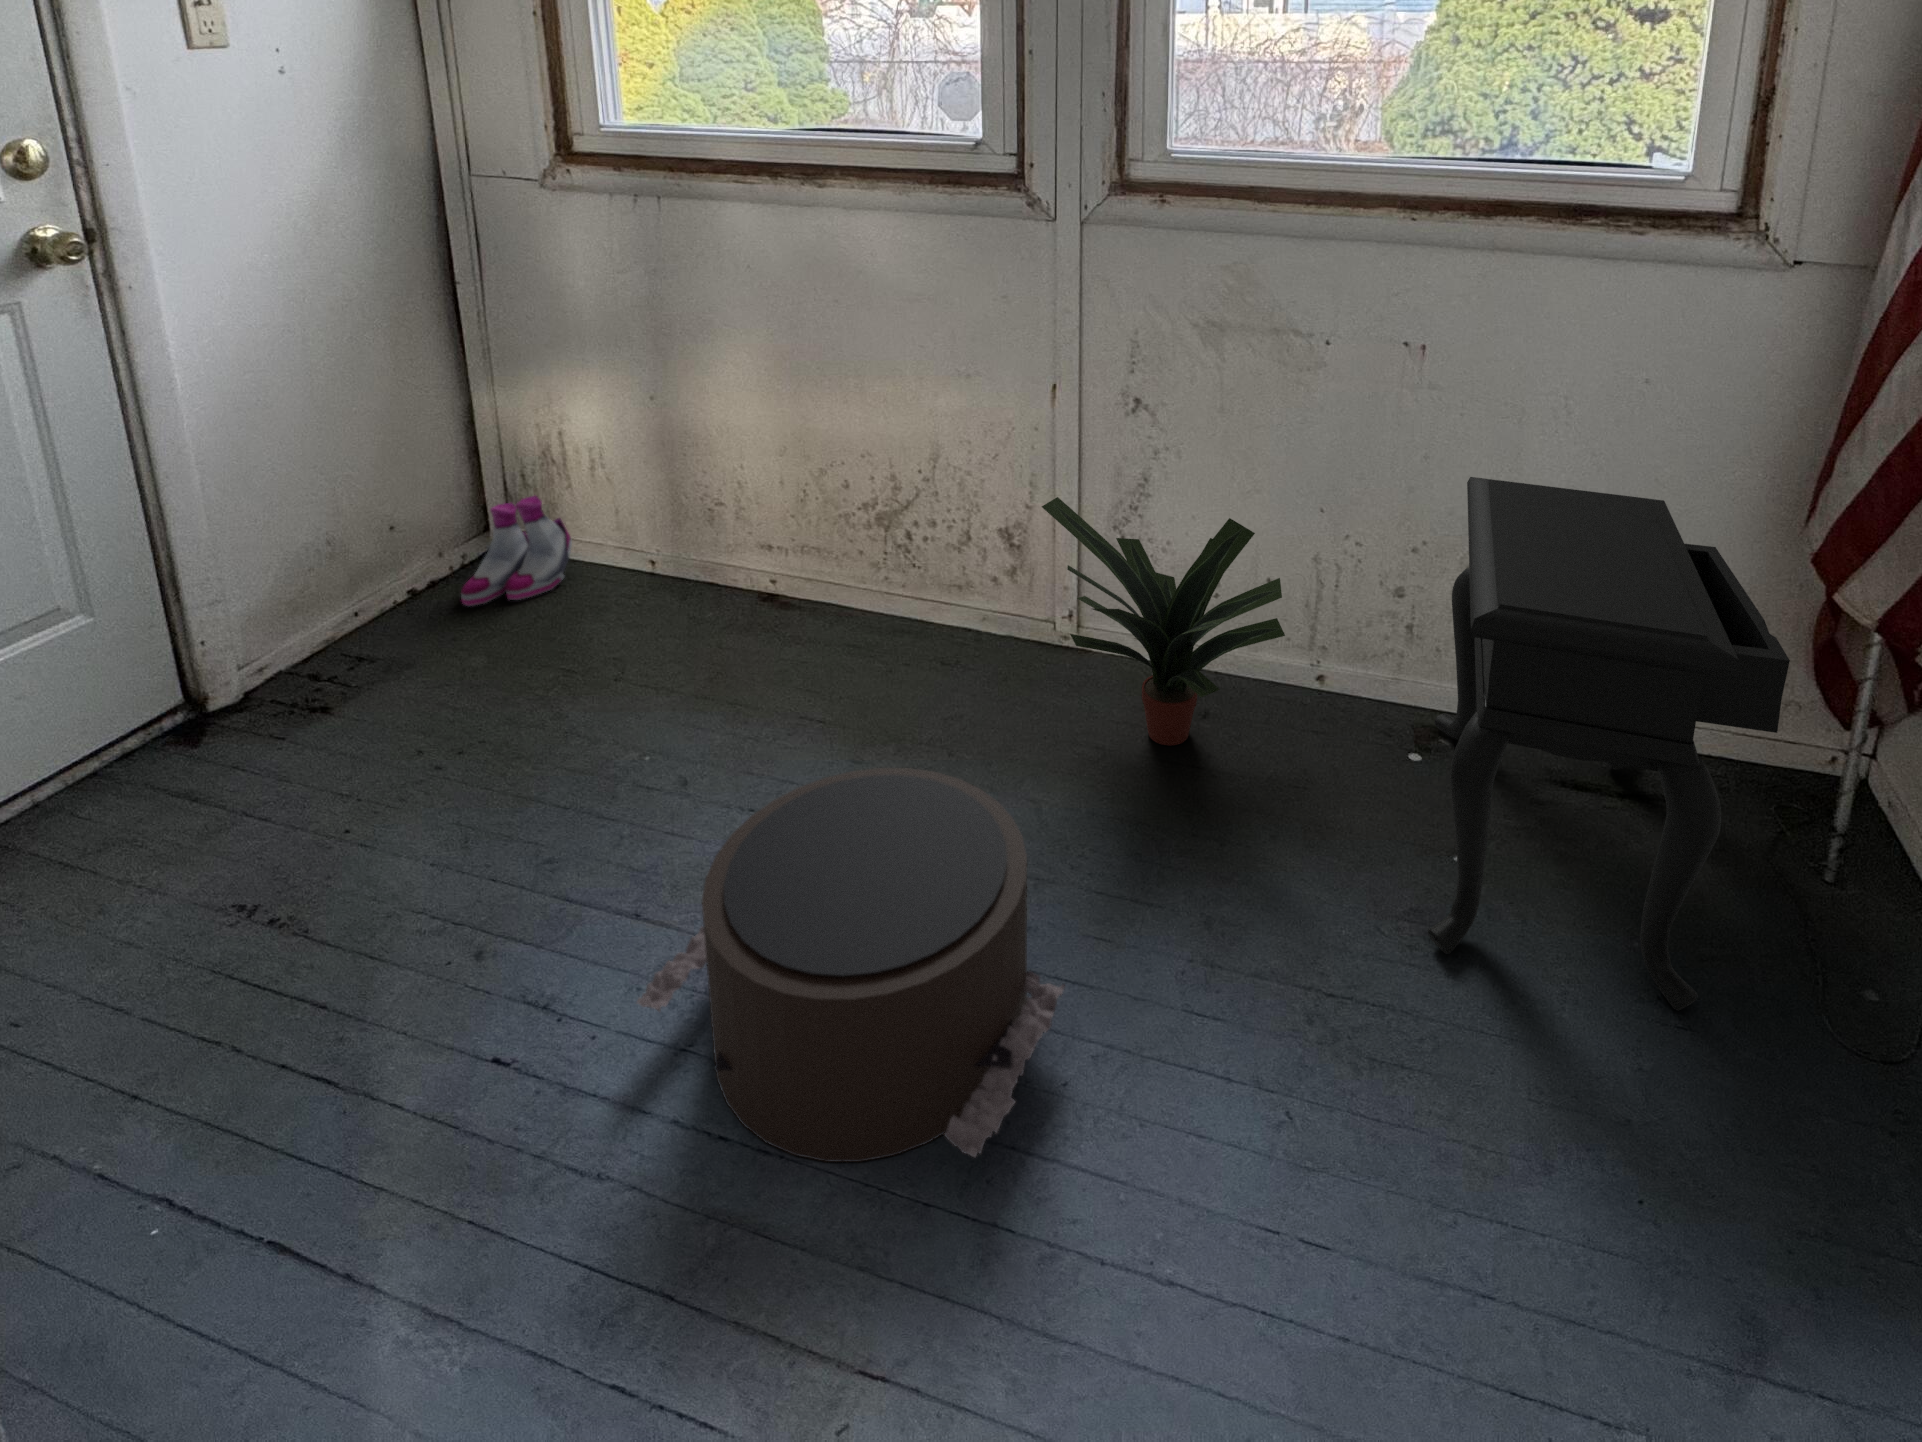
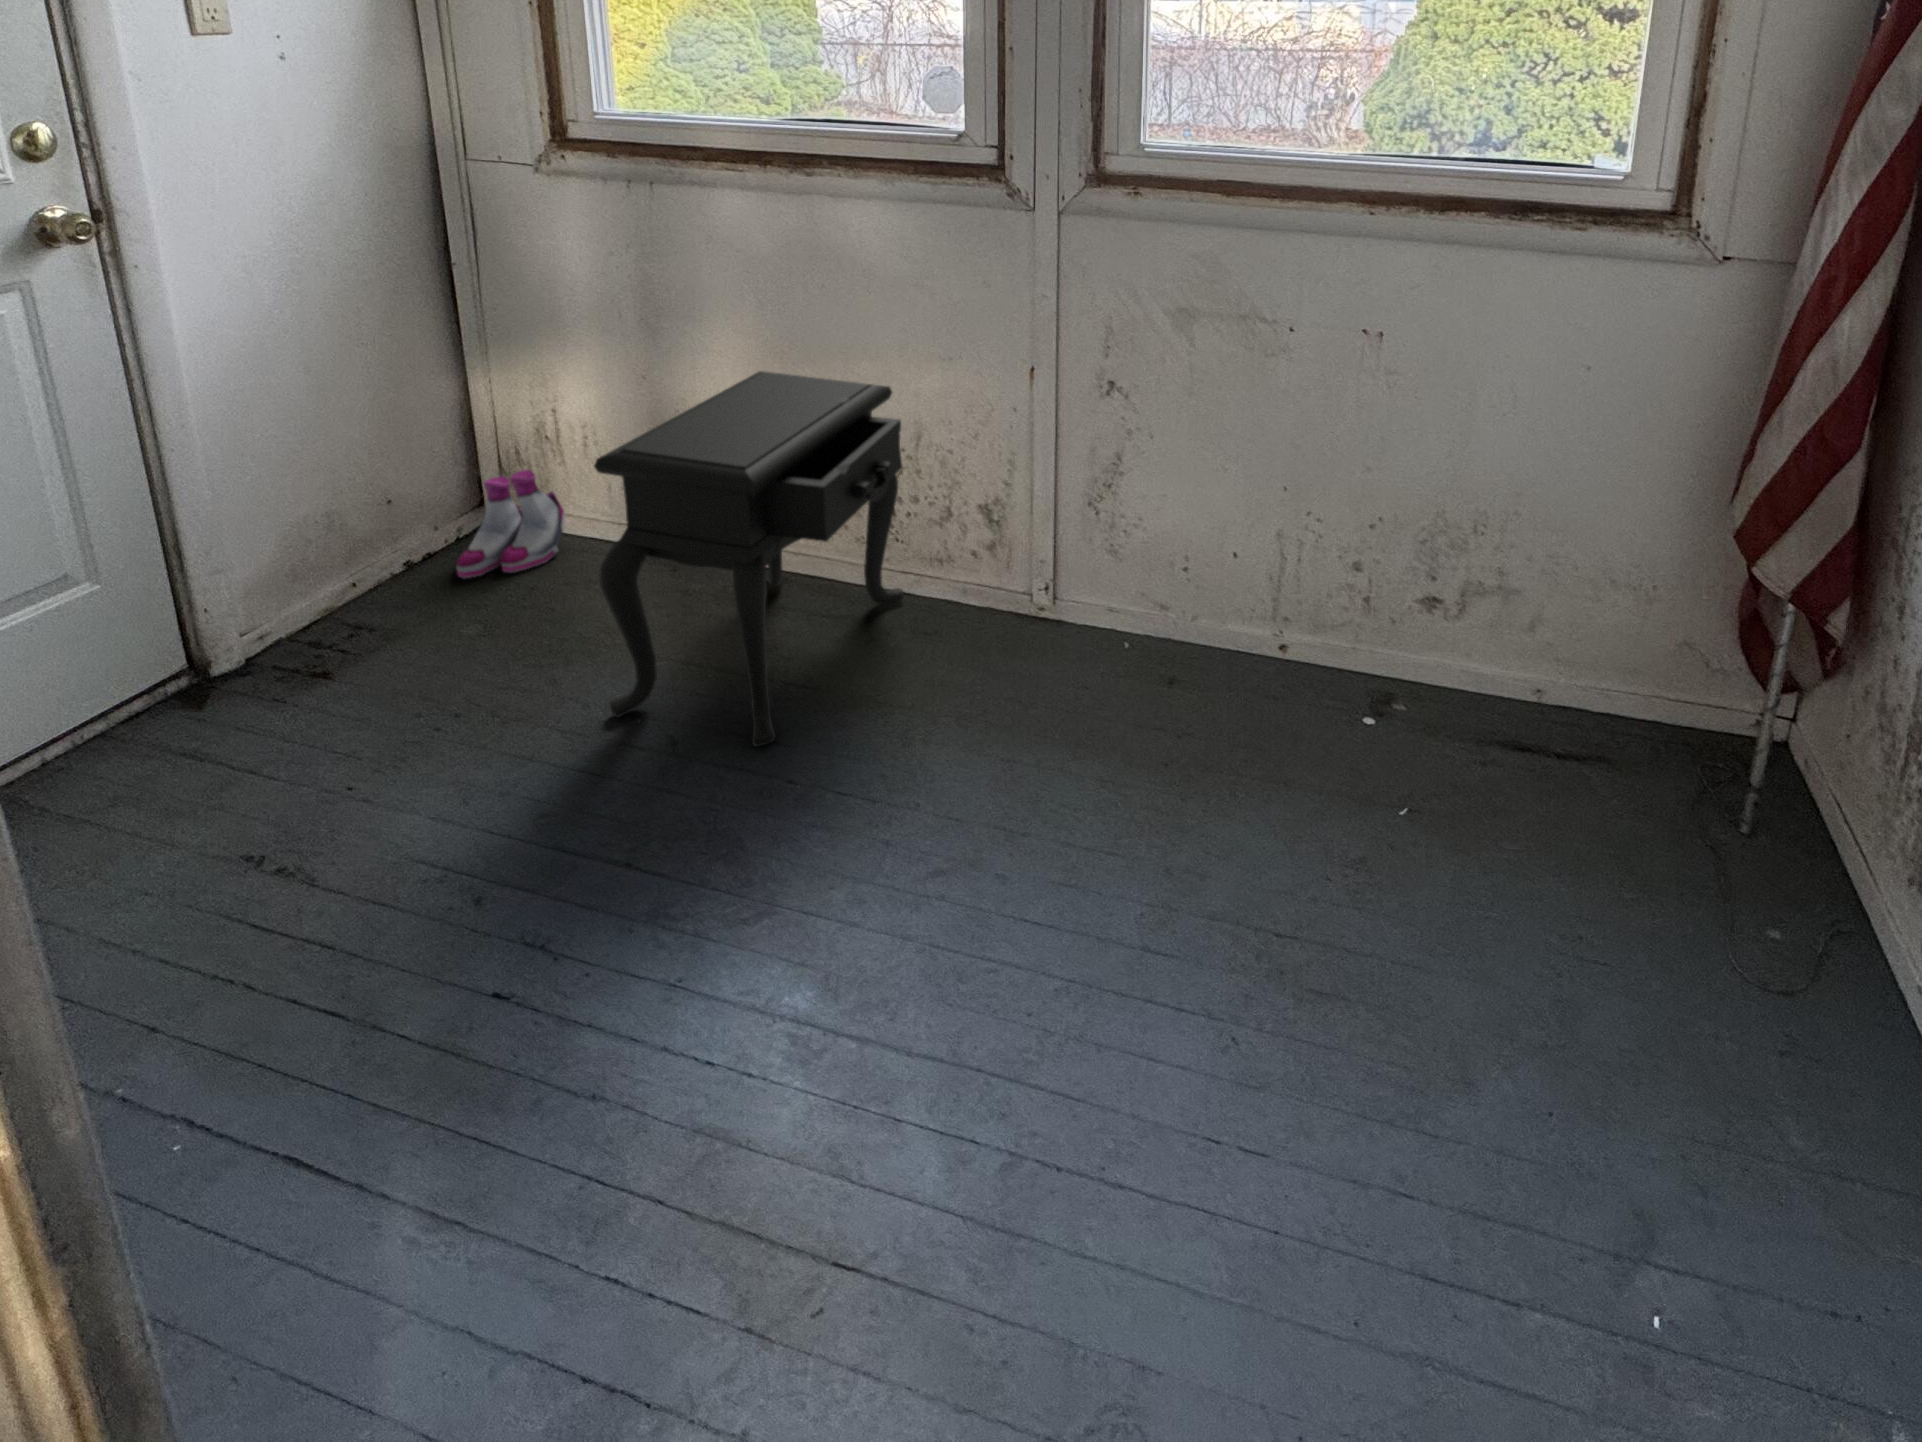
side table: present [1428,477,1790,1011] -> present [594,371,904,747]
potted plant: present [1042,497,1285,746] -> none [1031,474,1265,712]
pouf: present [637,768,1065,1162] -> none [651,727,1047,1072]

